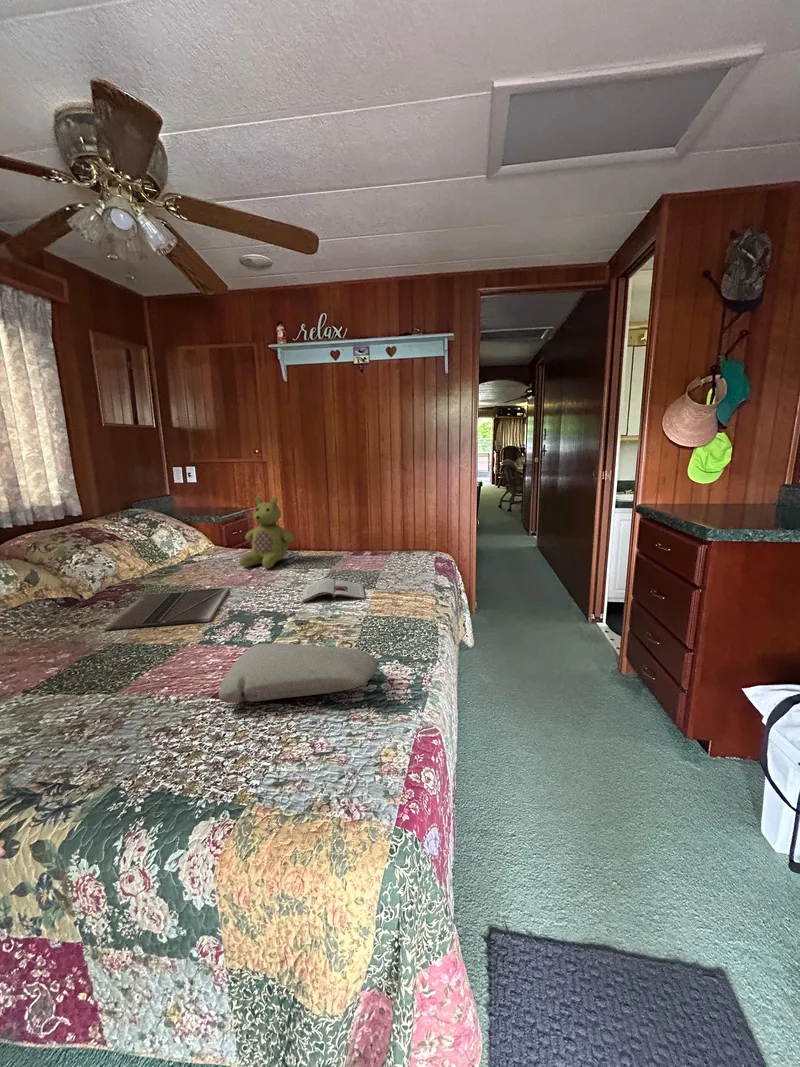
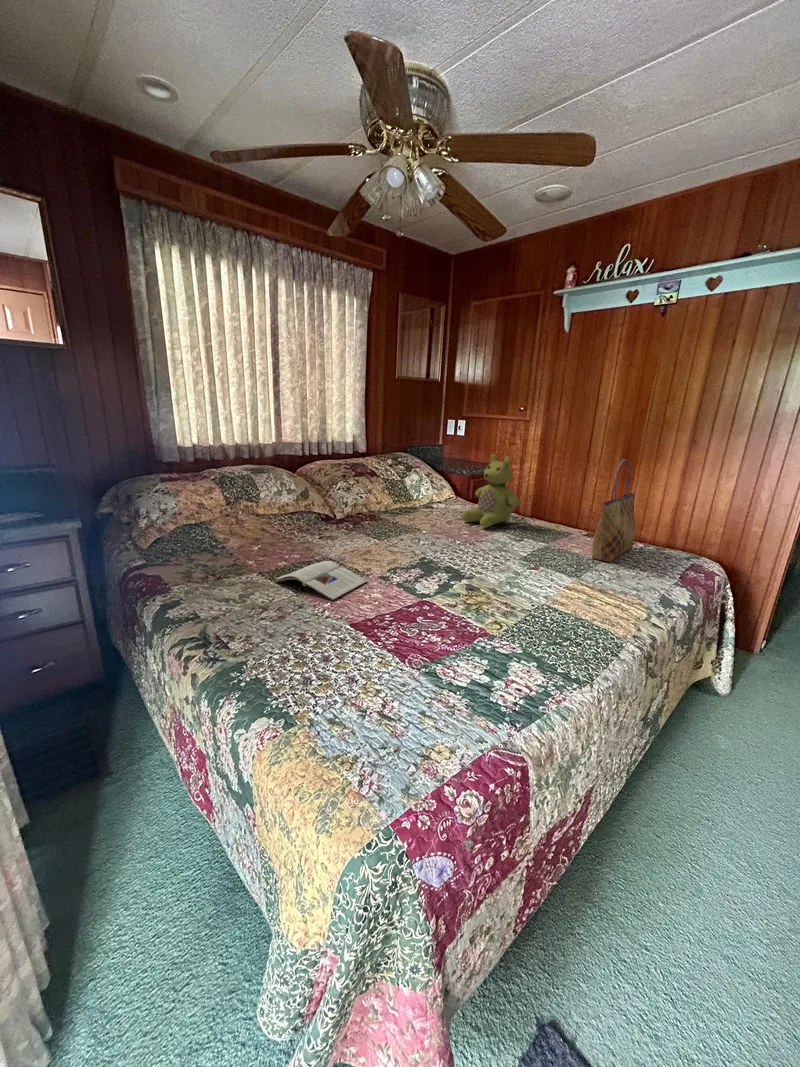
tote bag: none [371,487,394,571] -> present [592,459,635,562]
magazine: present [302,579,365,603] -> present [276,561,367,600]
laptop: present [104,588,228,630] -> none [328,525,436,561]
pillow: present [218,643,377,703] -> none [345,592,498,670]

